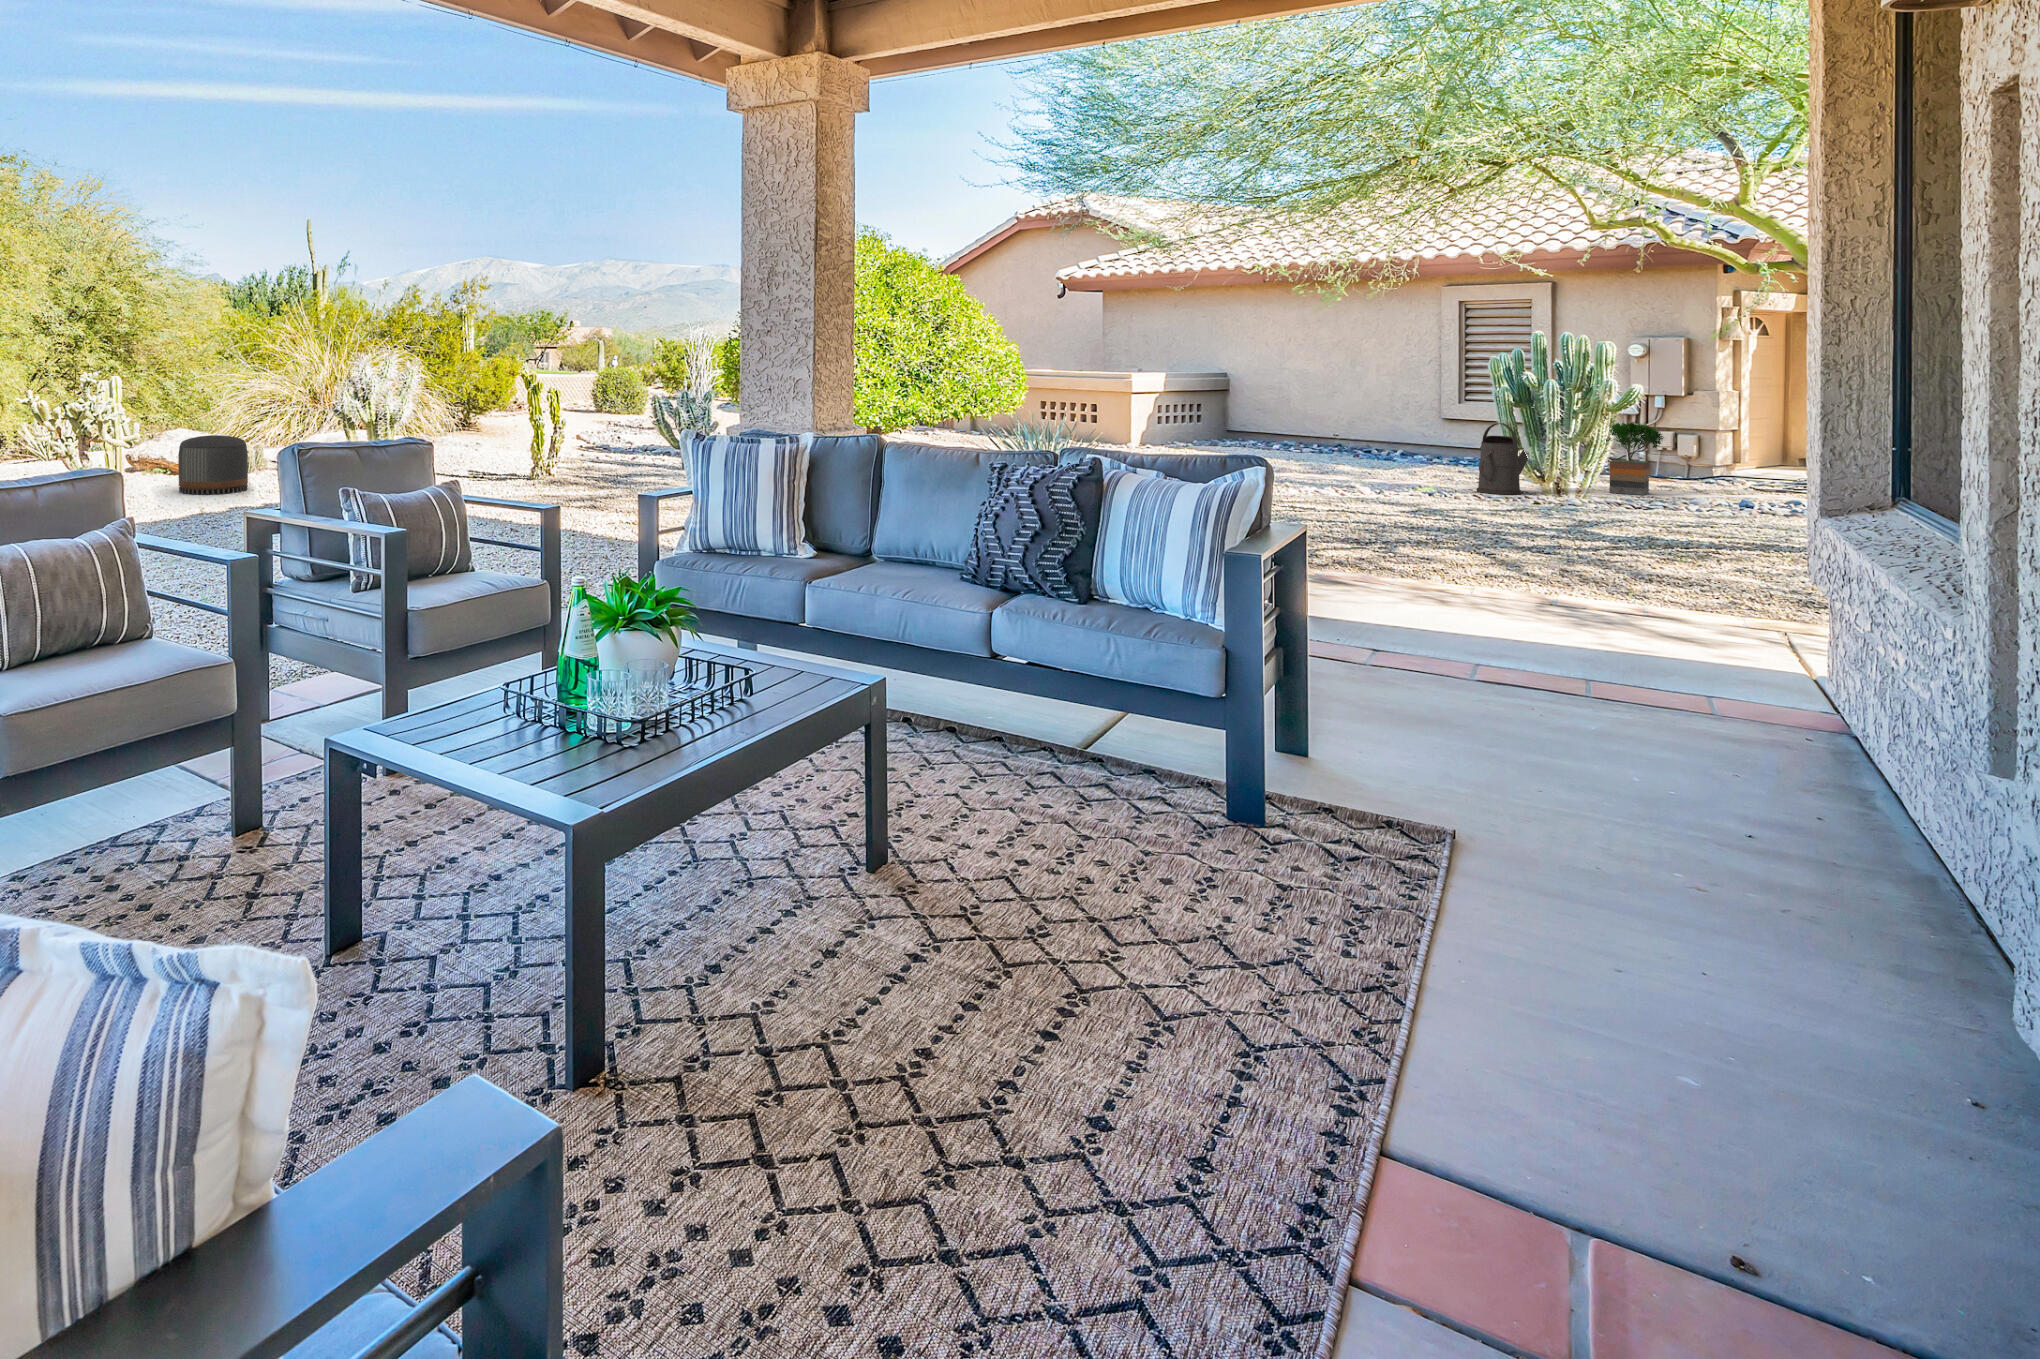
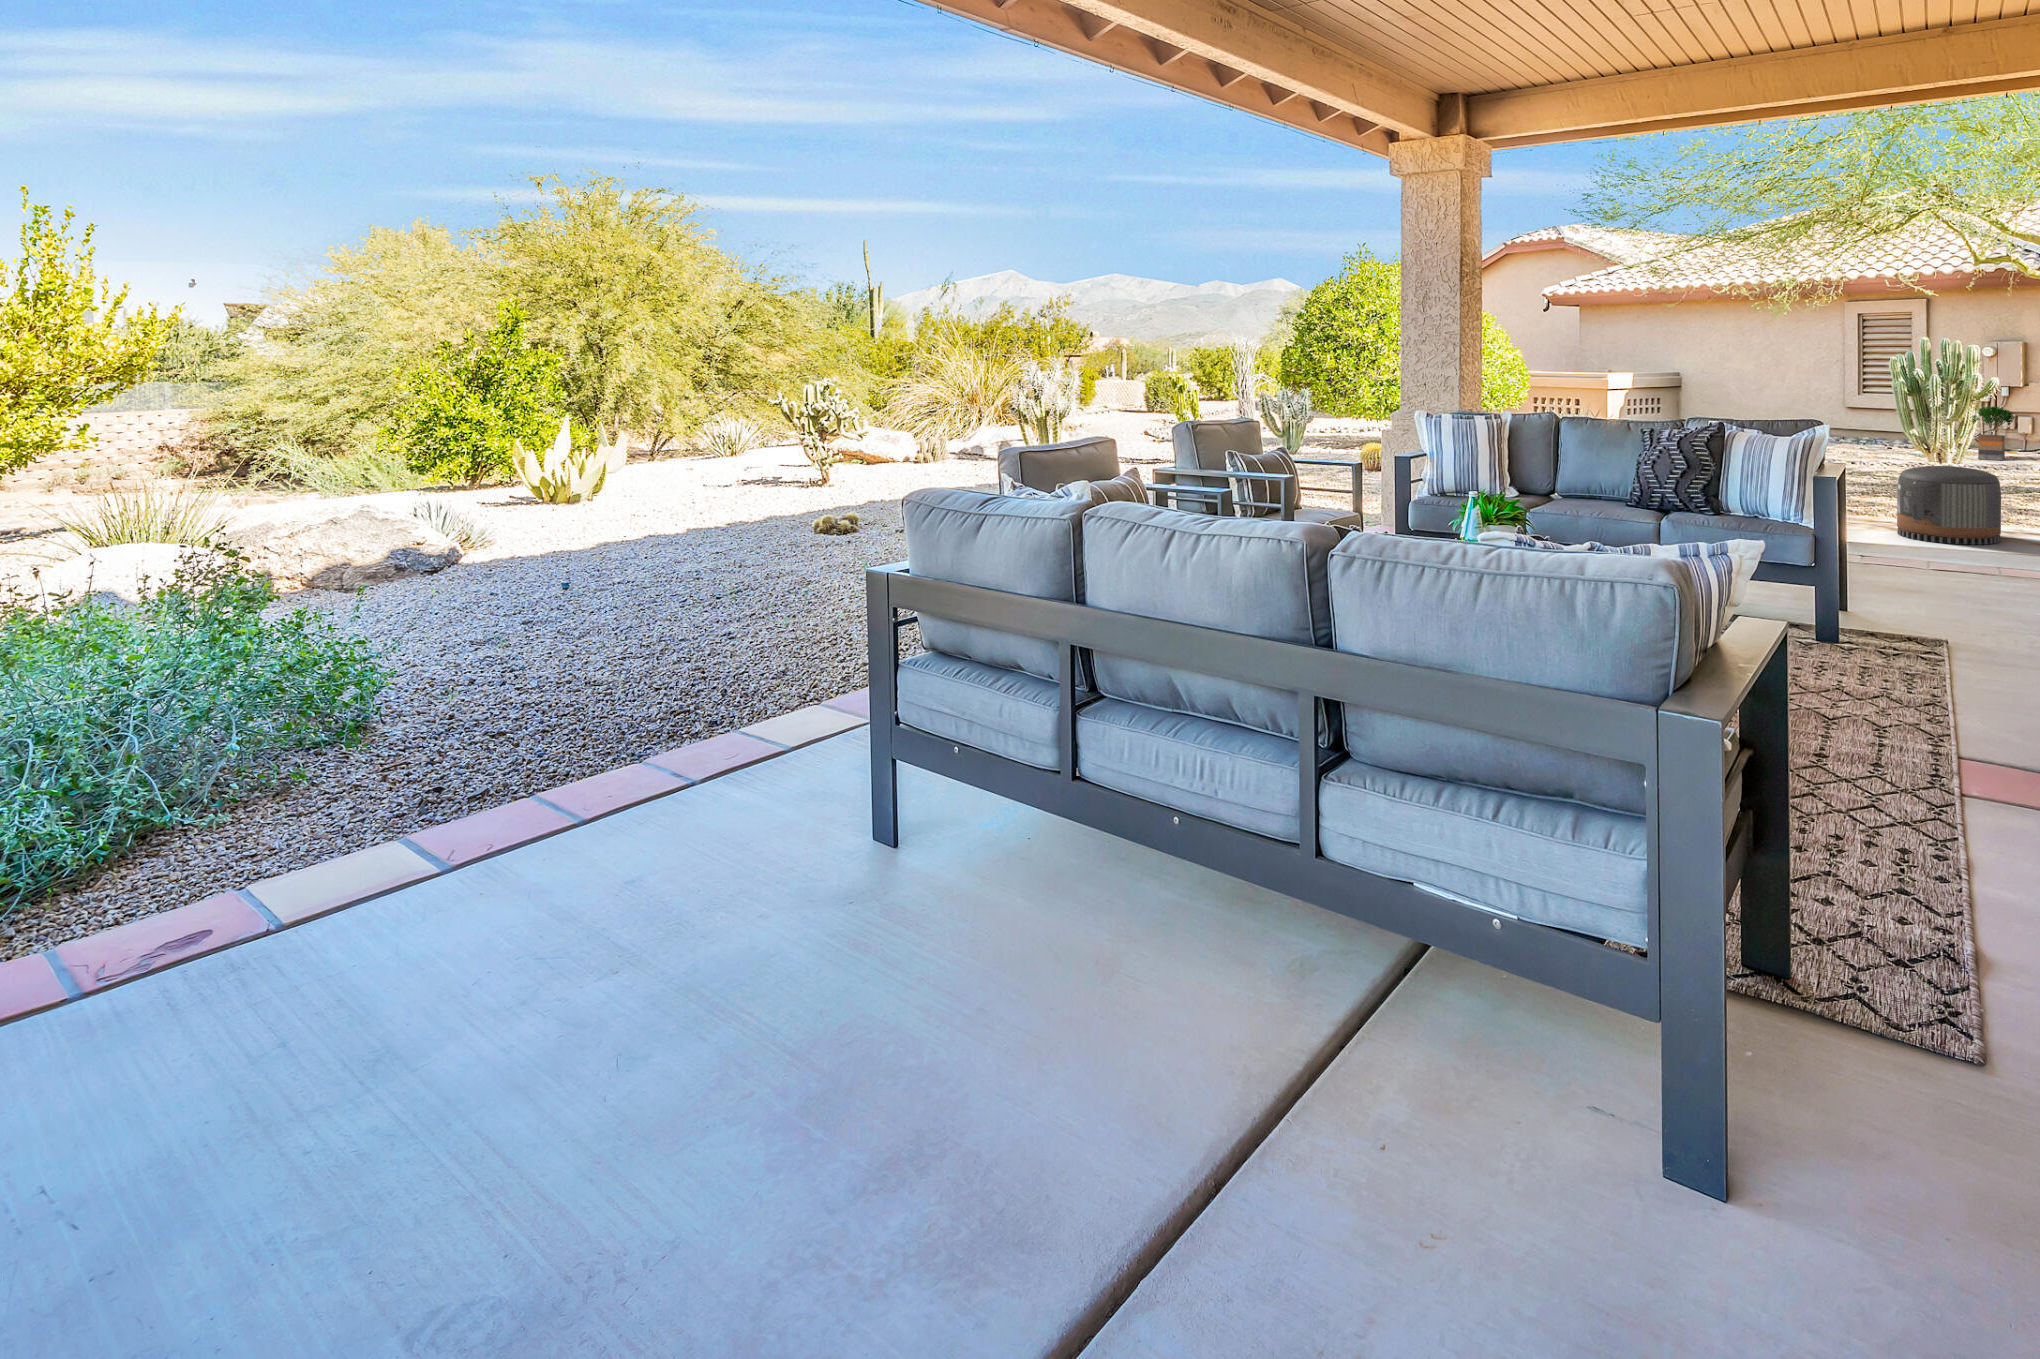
watering can: present [1477,423,1528,494] -> none [1887,408,1929,461]
pouf: present [178,435,248,494] -> present [1897,466,2001,544]

